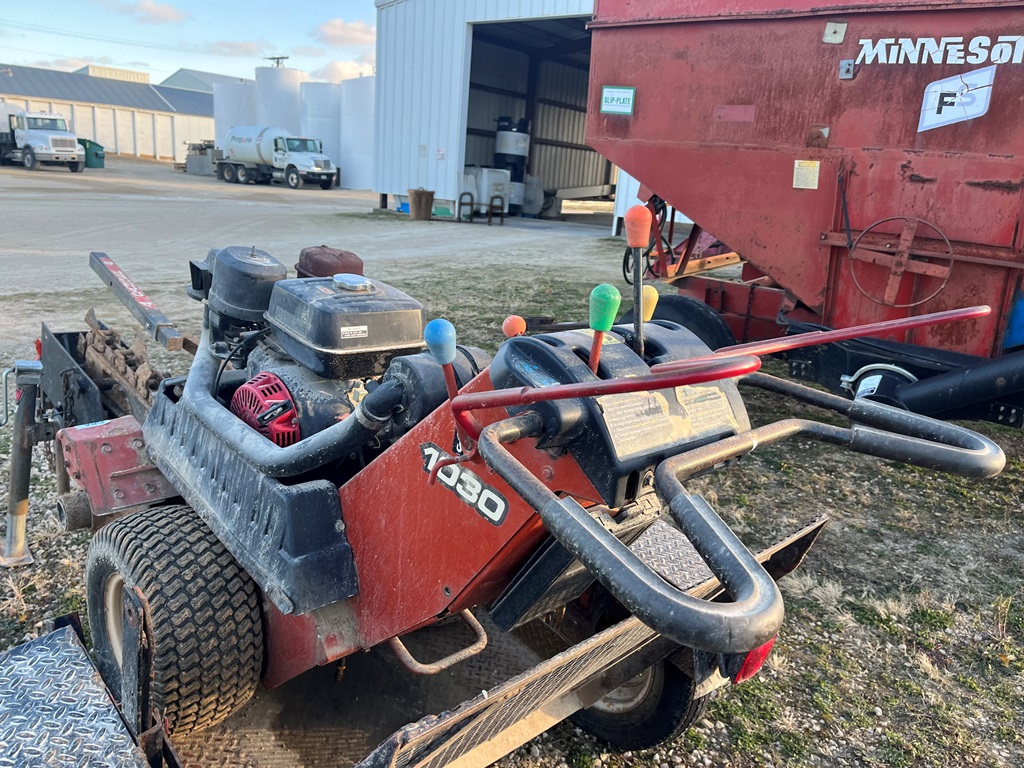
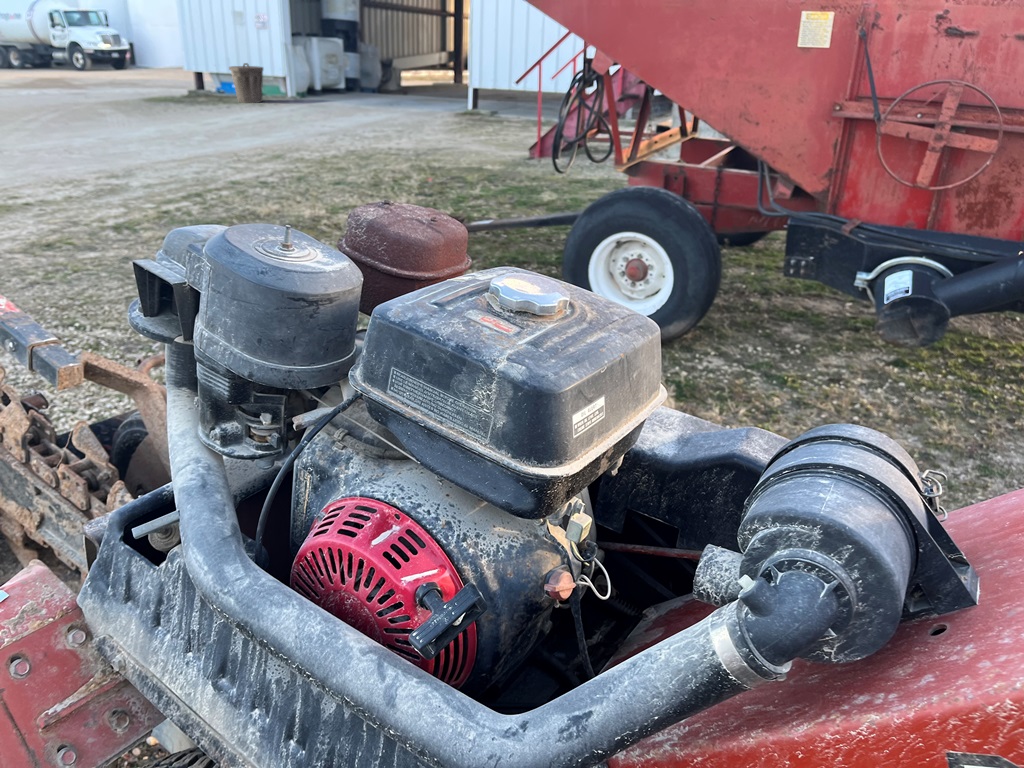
bench: present [457,192,504,226] -> none [292,66,347,105]

